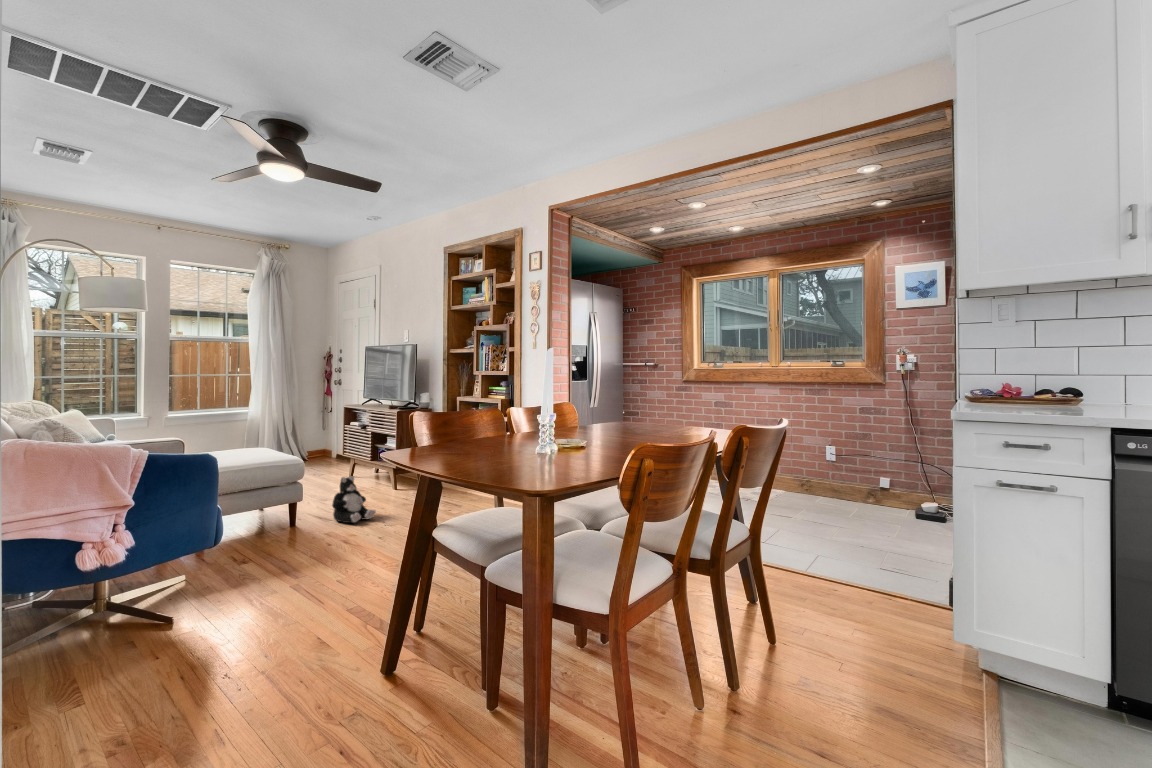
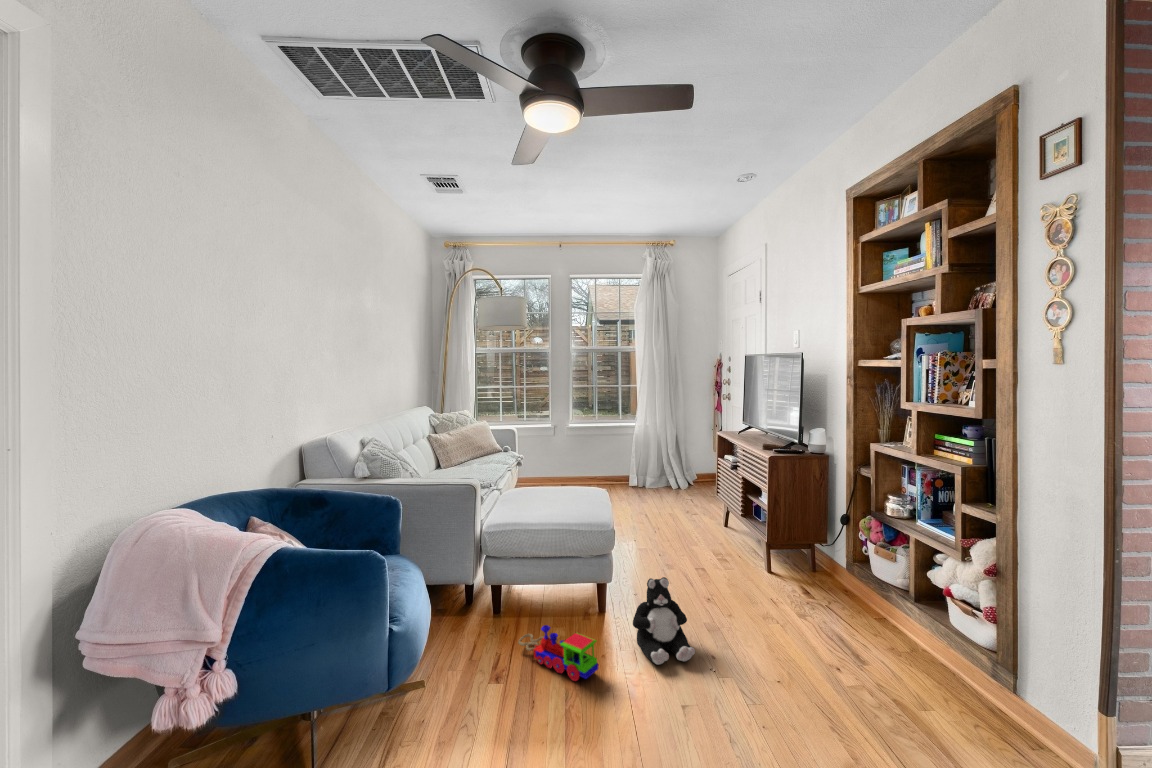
toy train: none [245,512,319,540] -> present [518,625,598,681]

